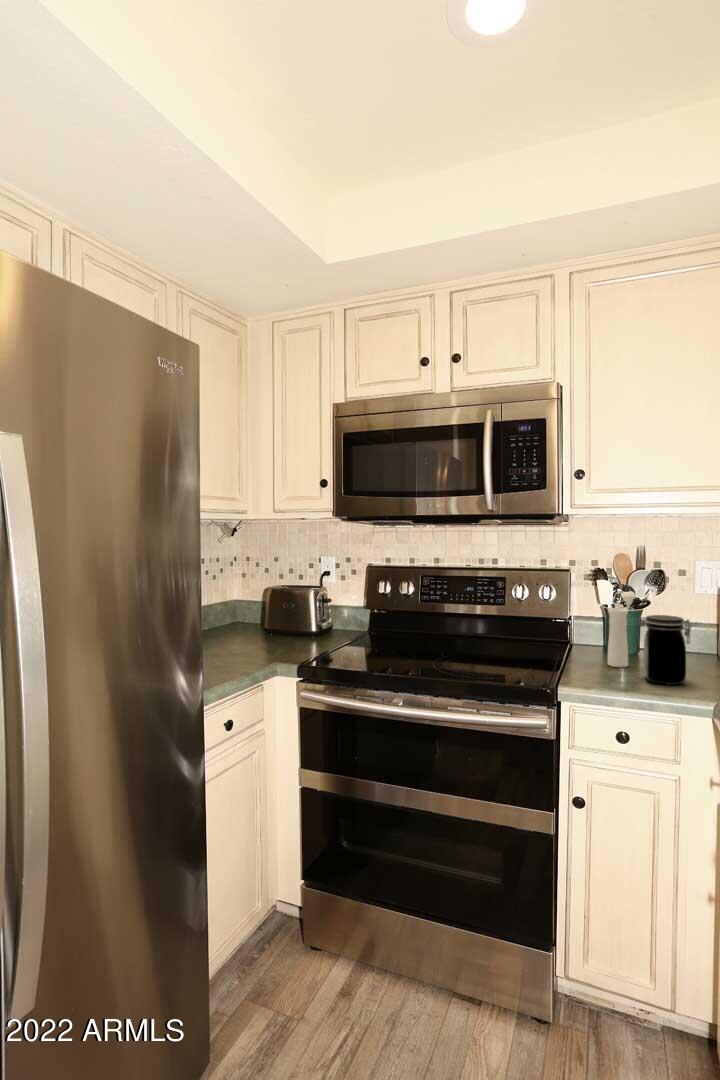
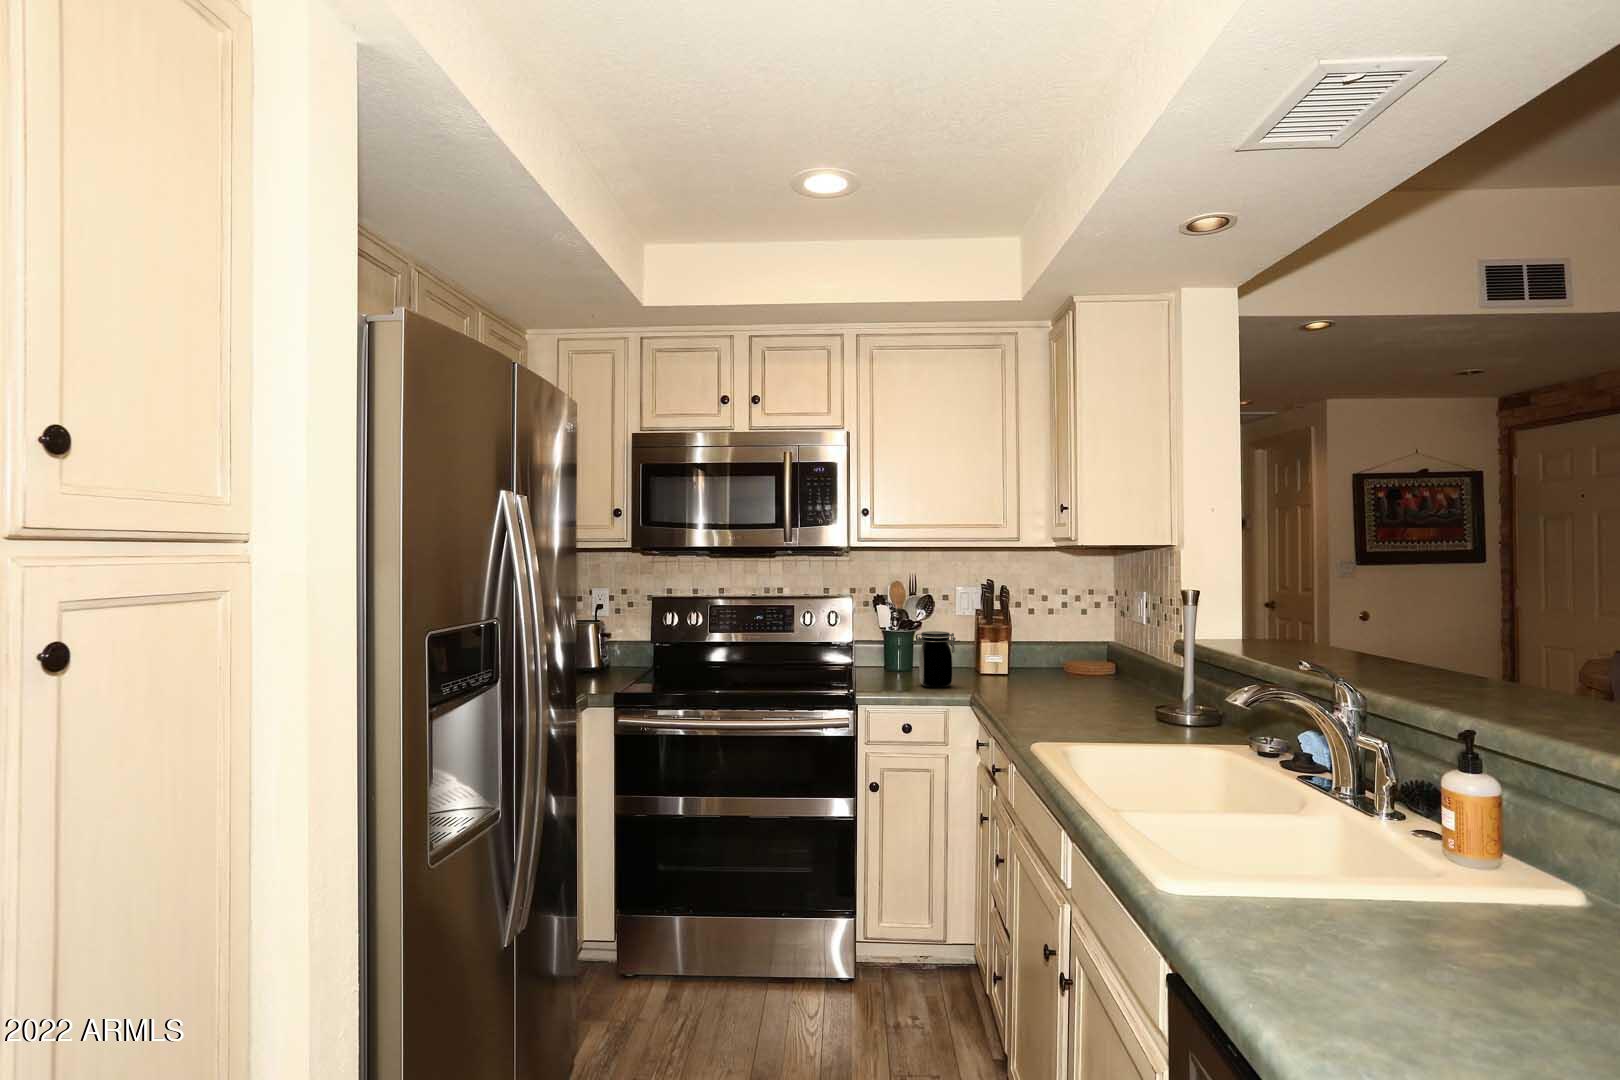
pepper mill: present [608,592,636,667] -> none [888,615,909,680]

